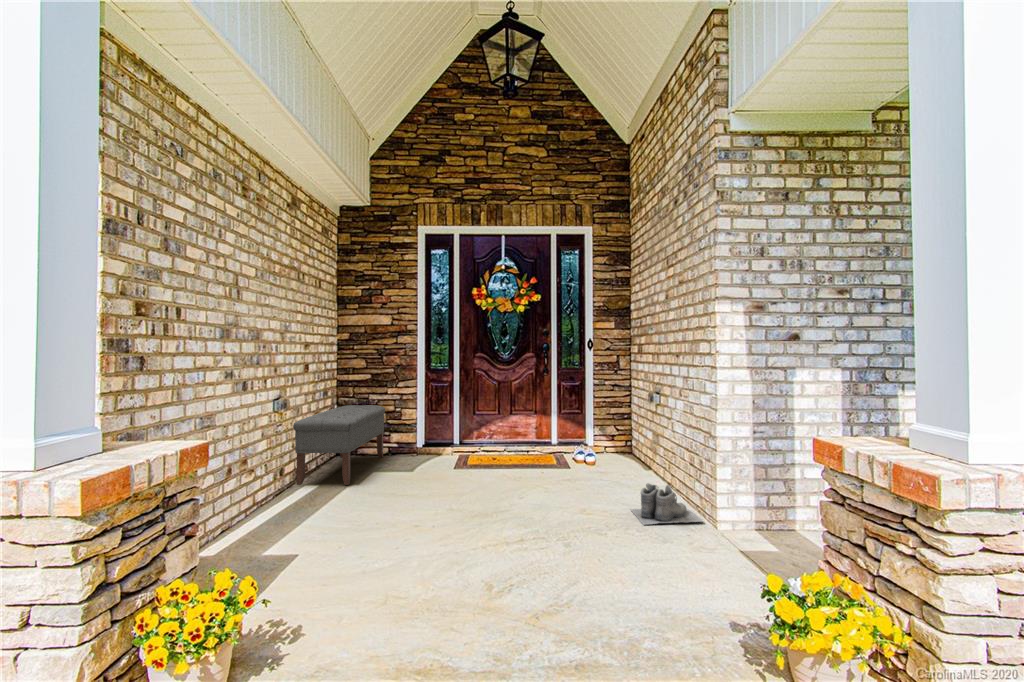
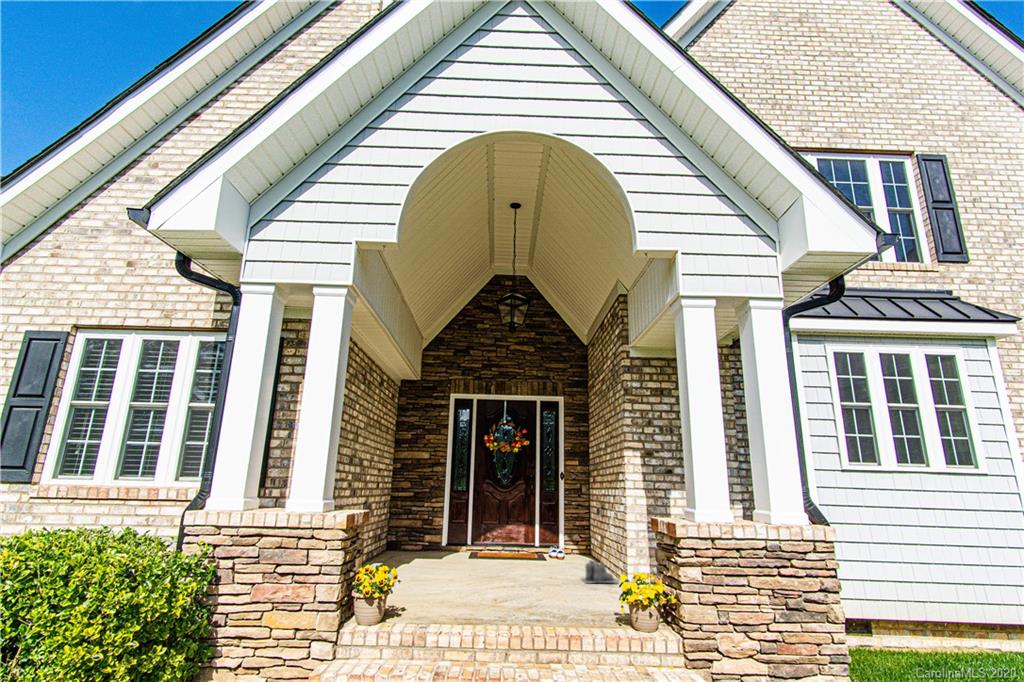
bench: present [293,405,385,485] -> none [368,514,422,564]

